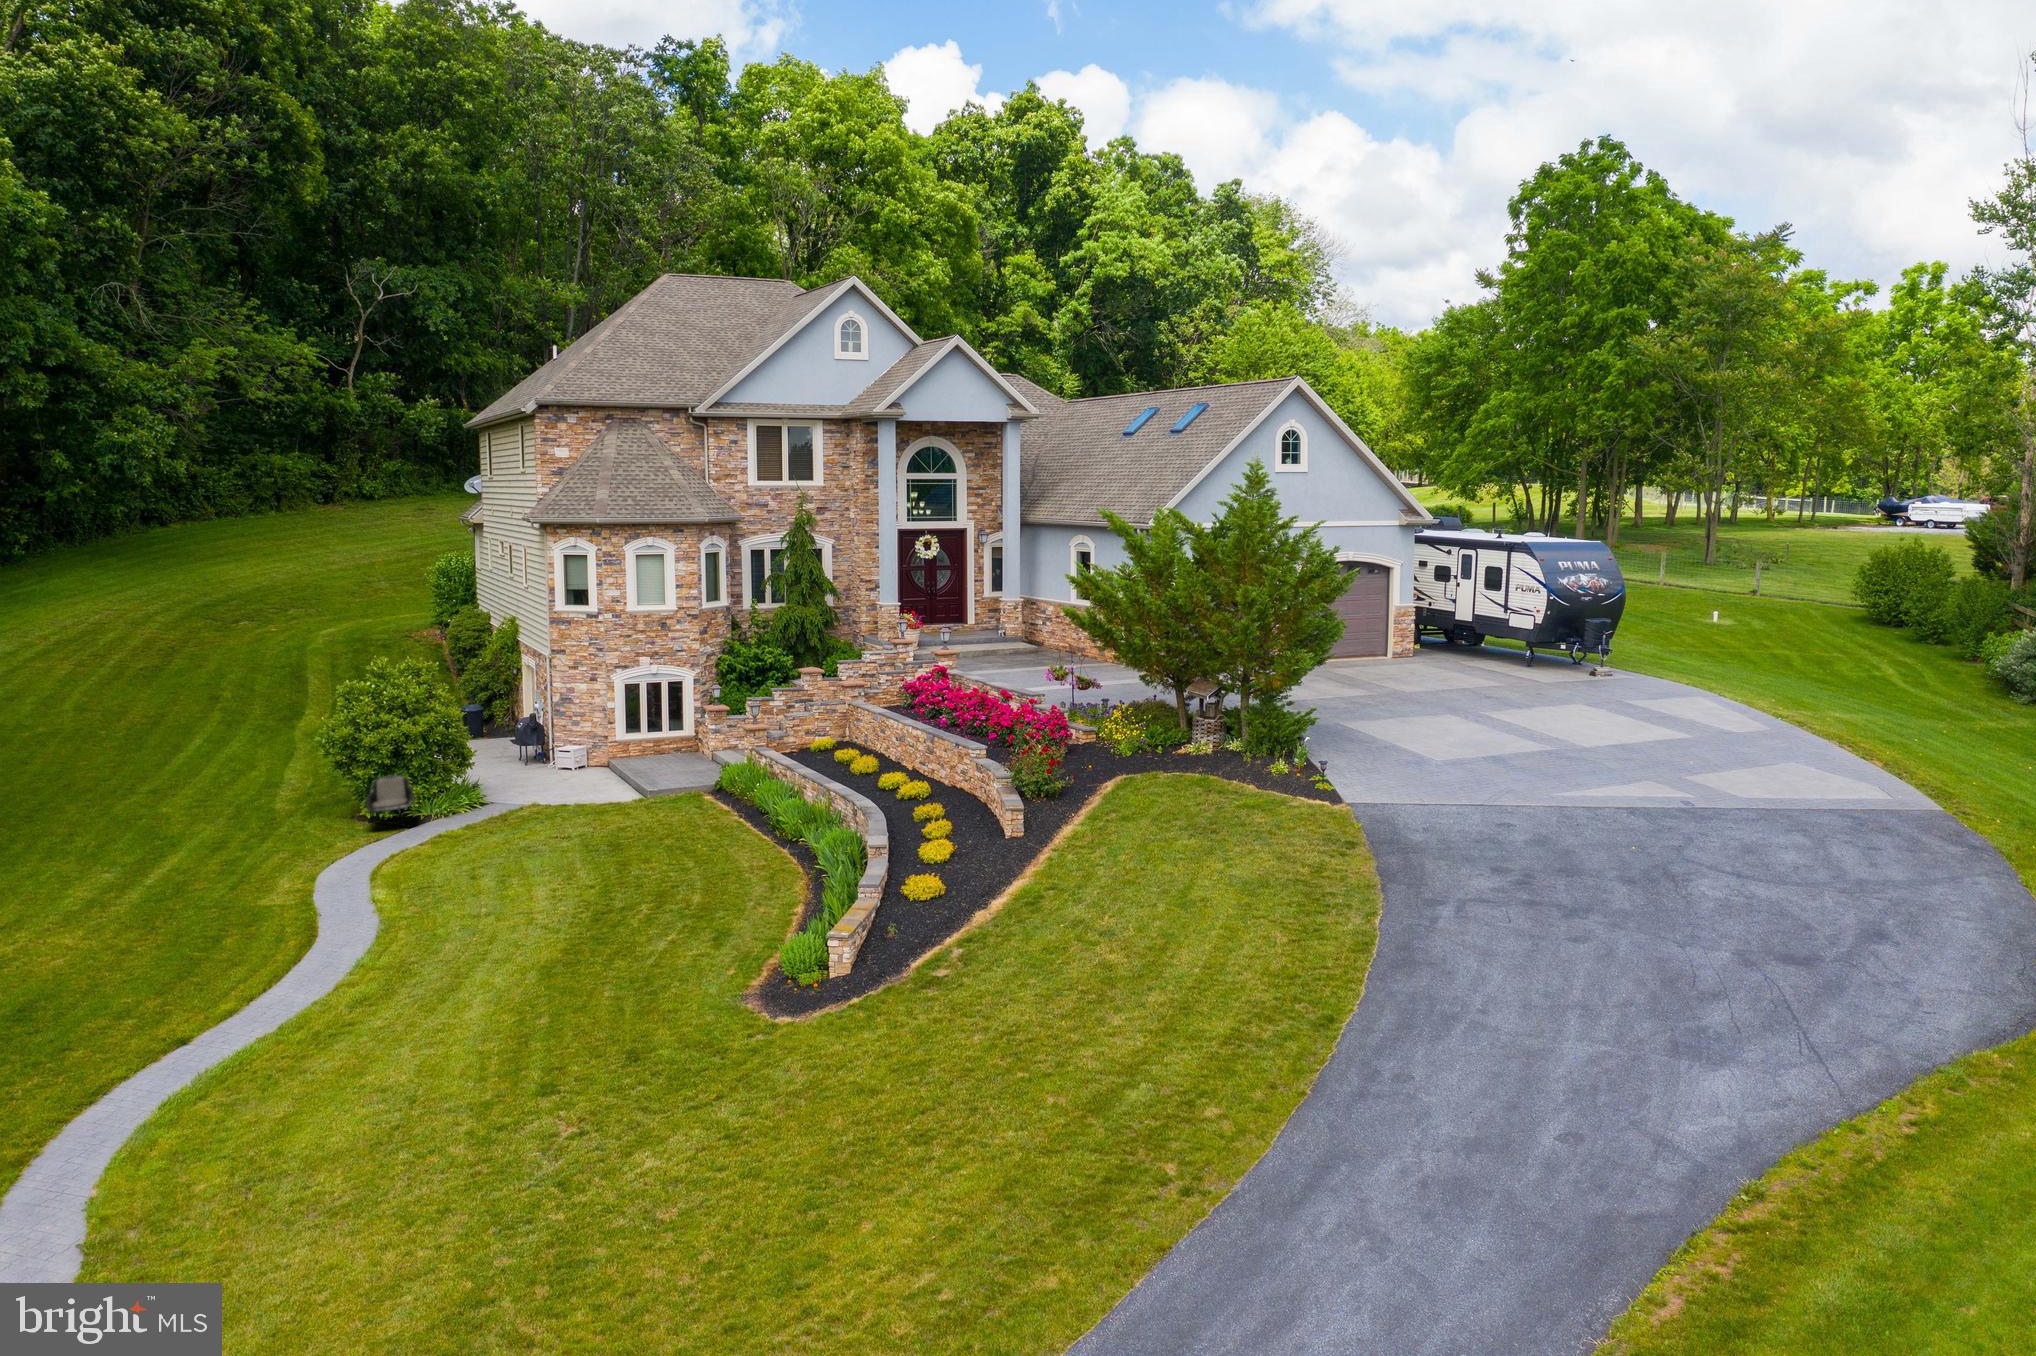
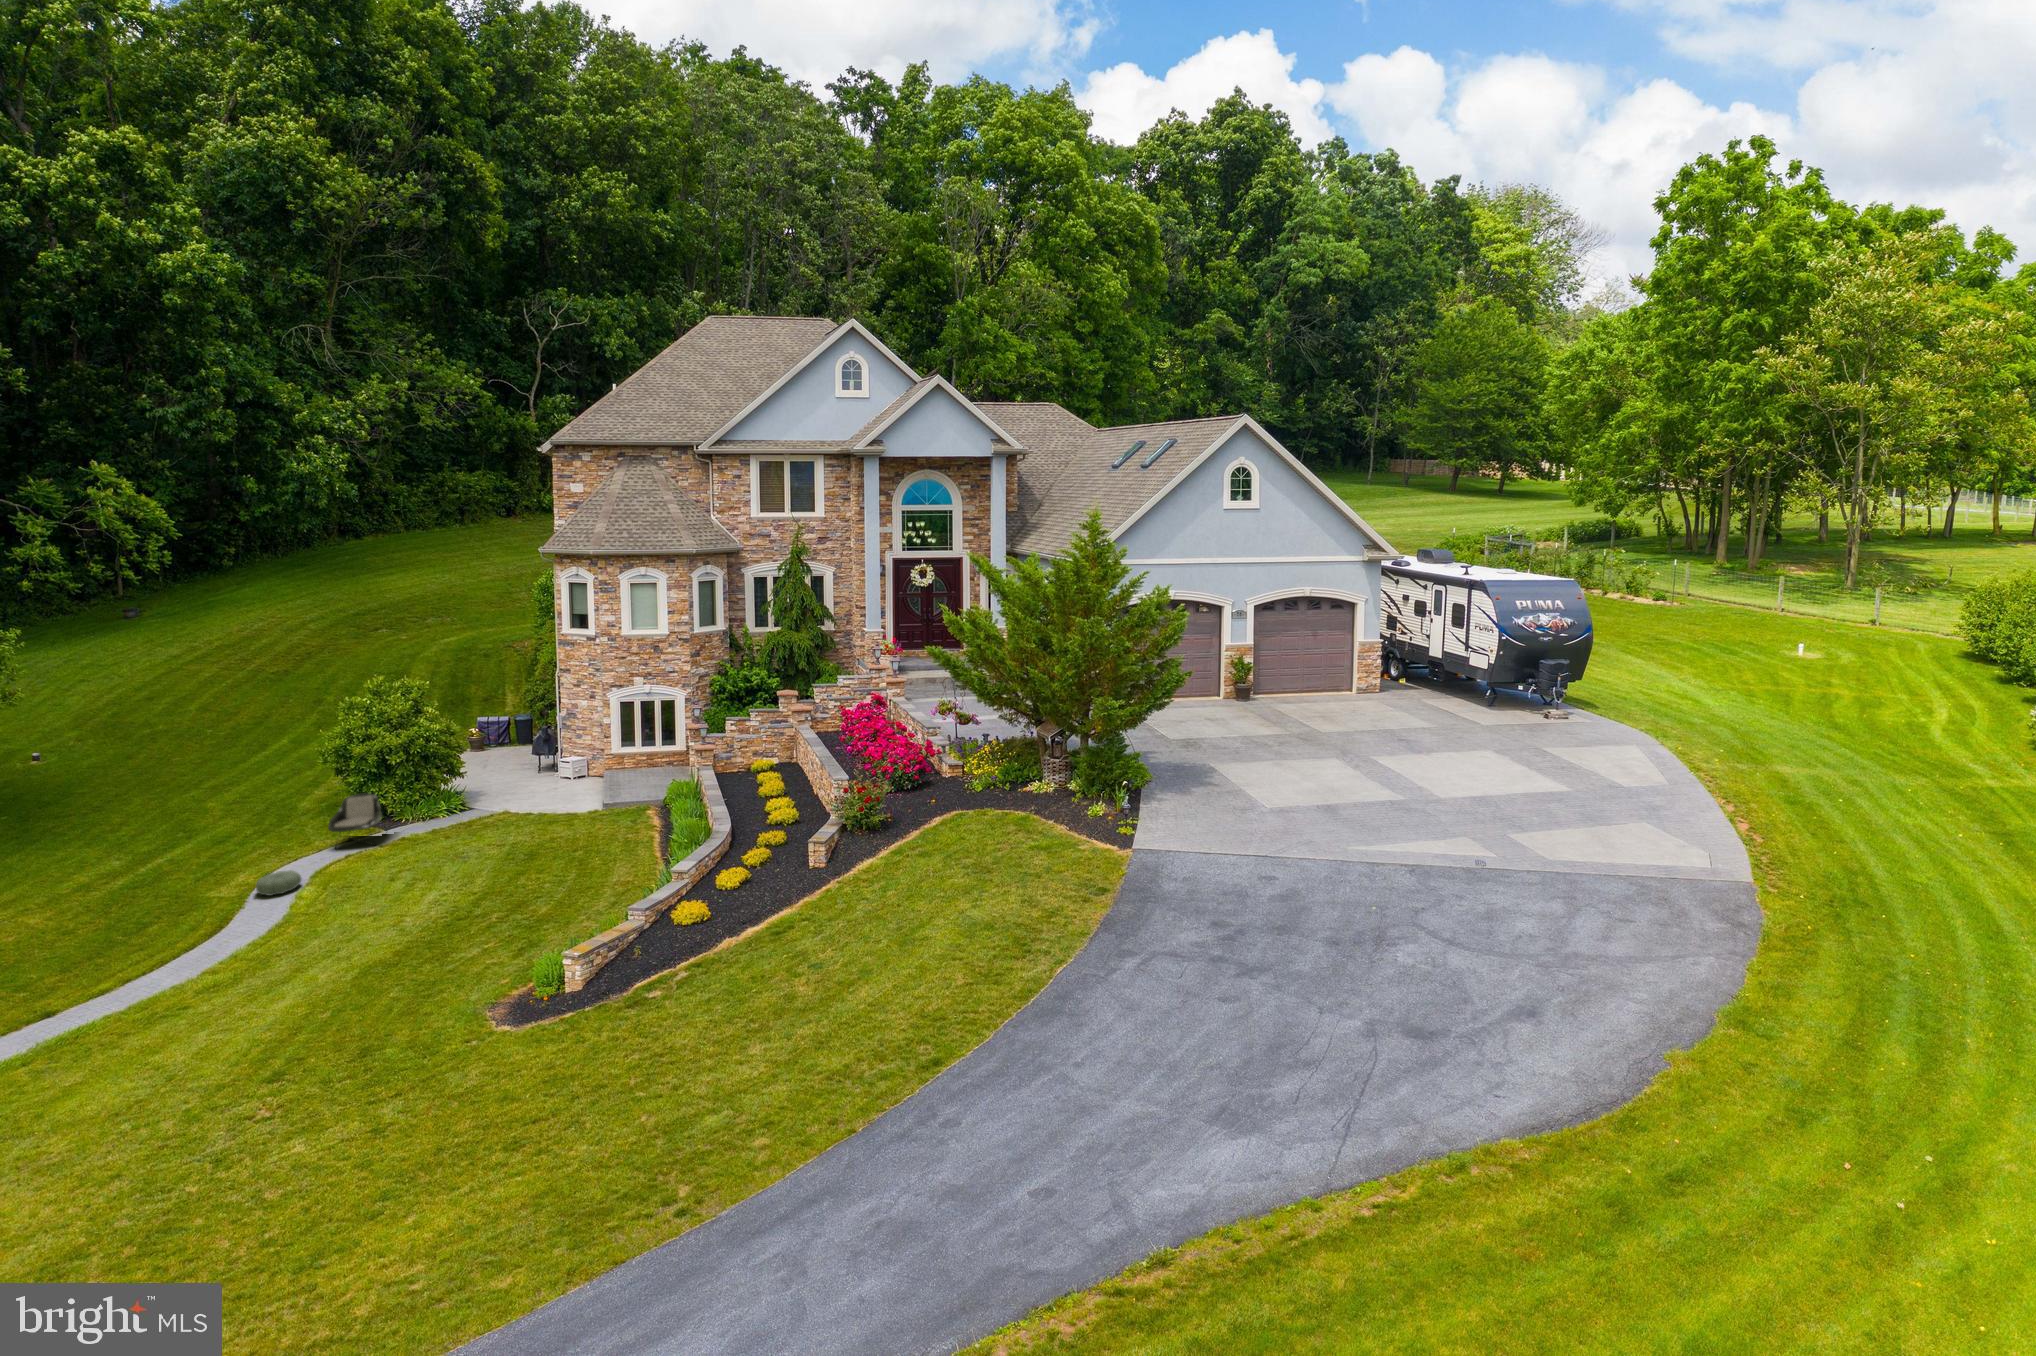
pouf: none [327,843,368,866] -> present [256,870,301,896]

